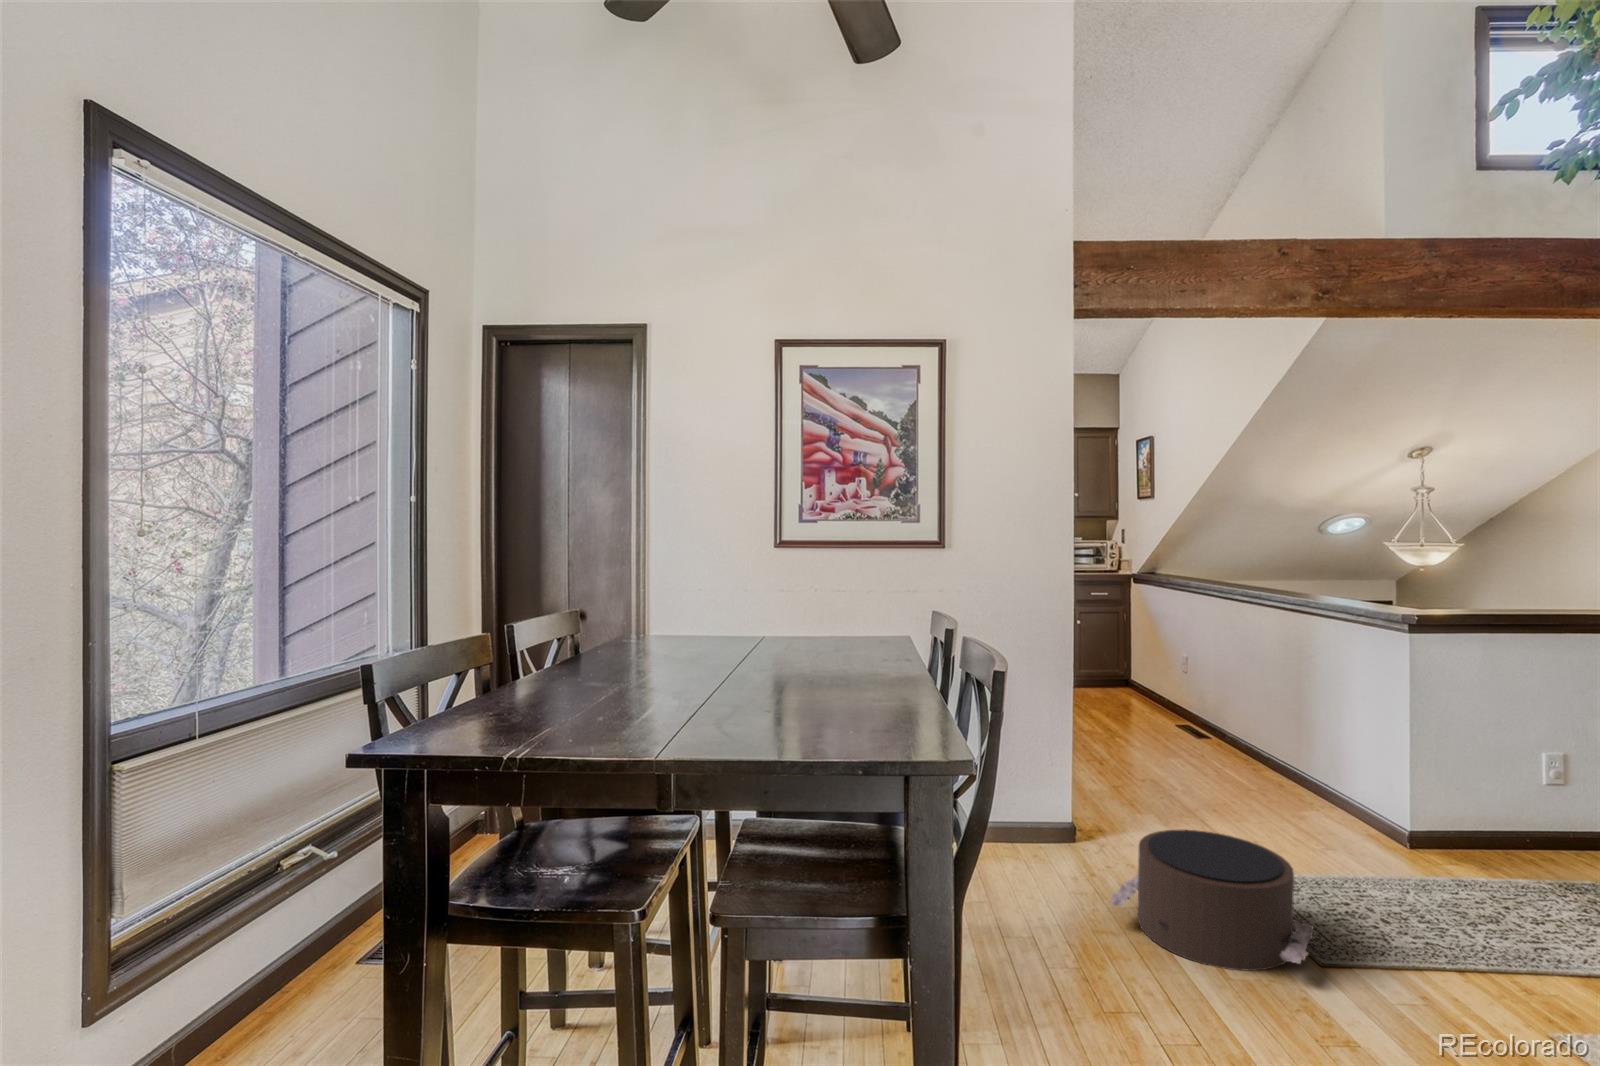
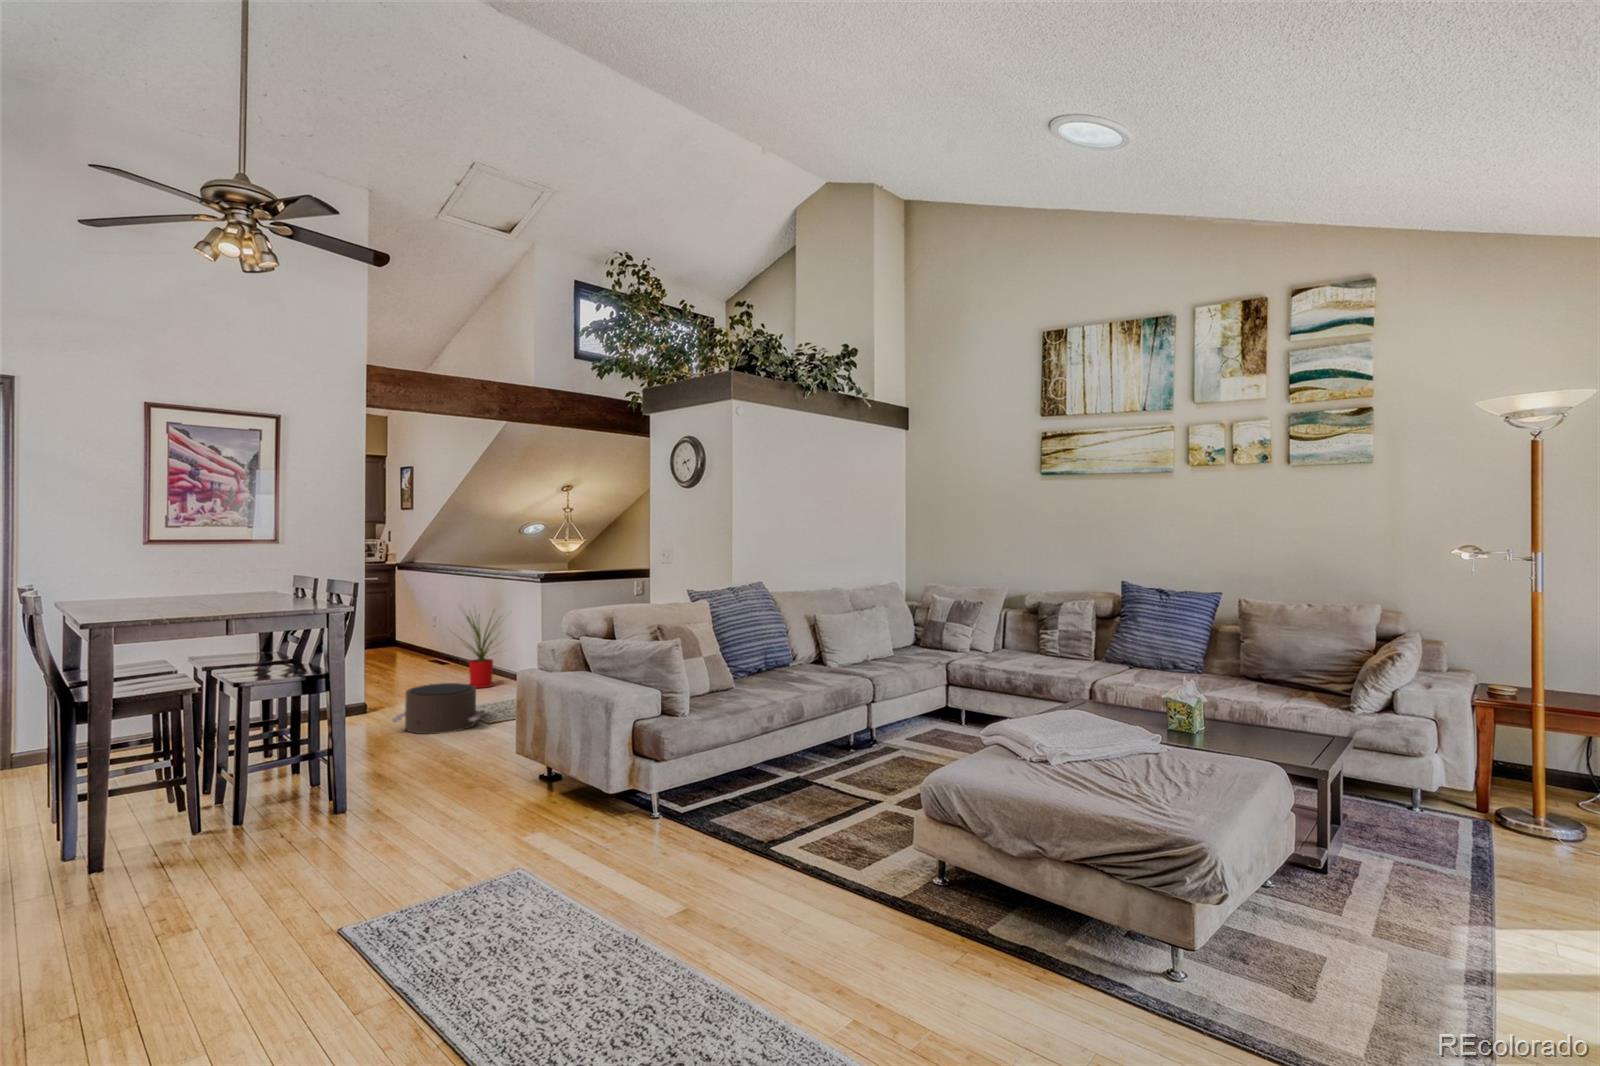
house plant: none [1209,650,1345,816] -> present [450,611,495,688]

